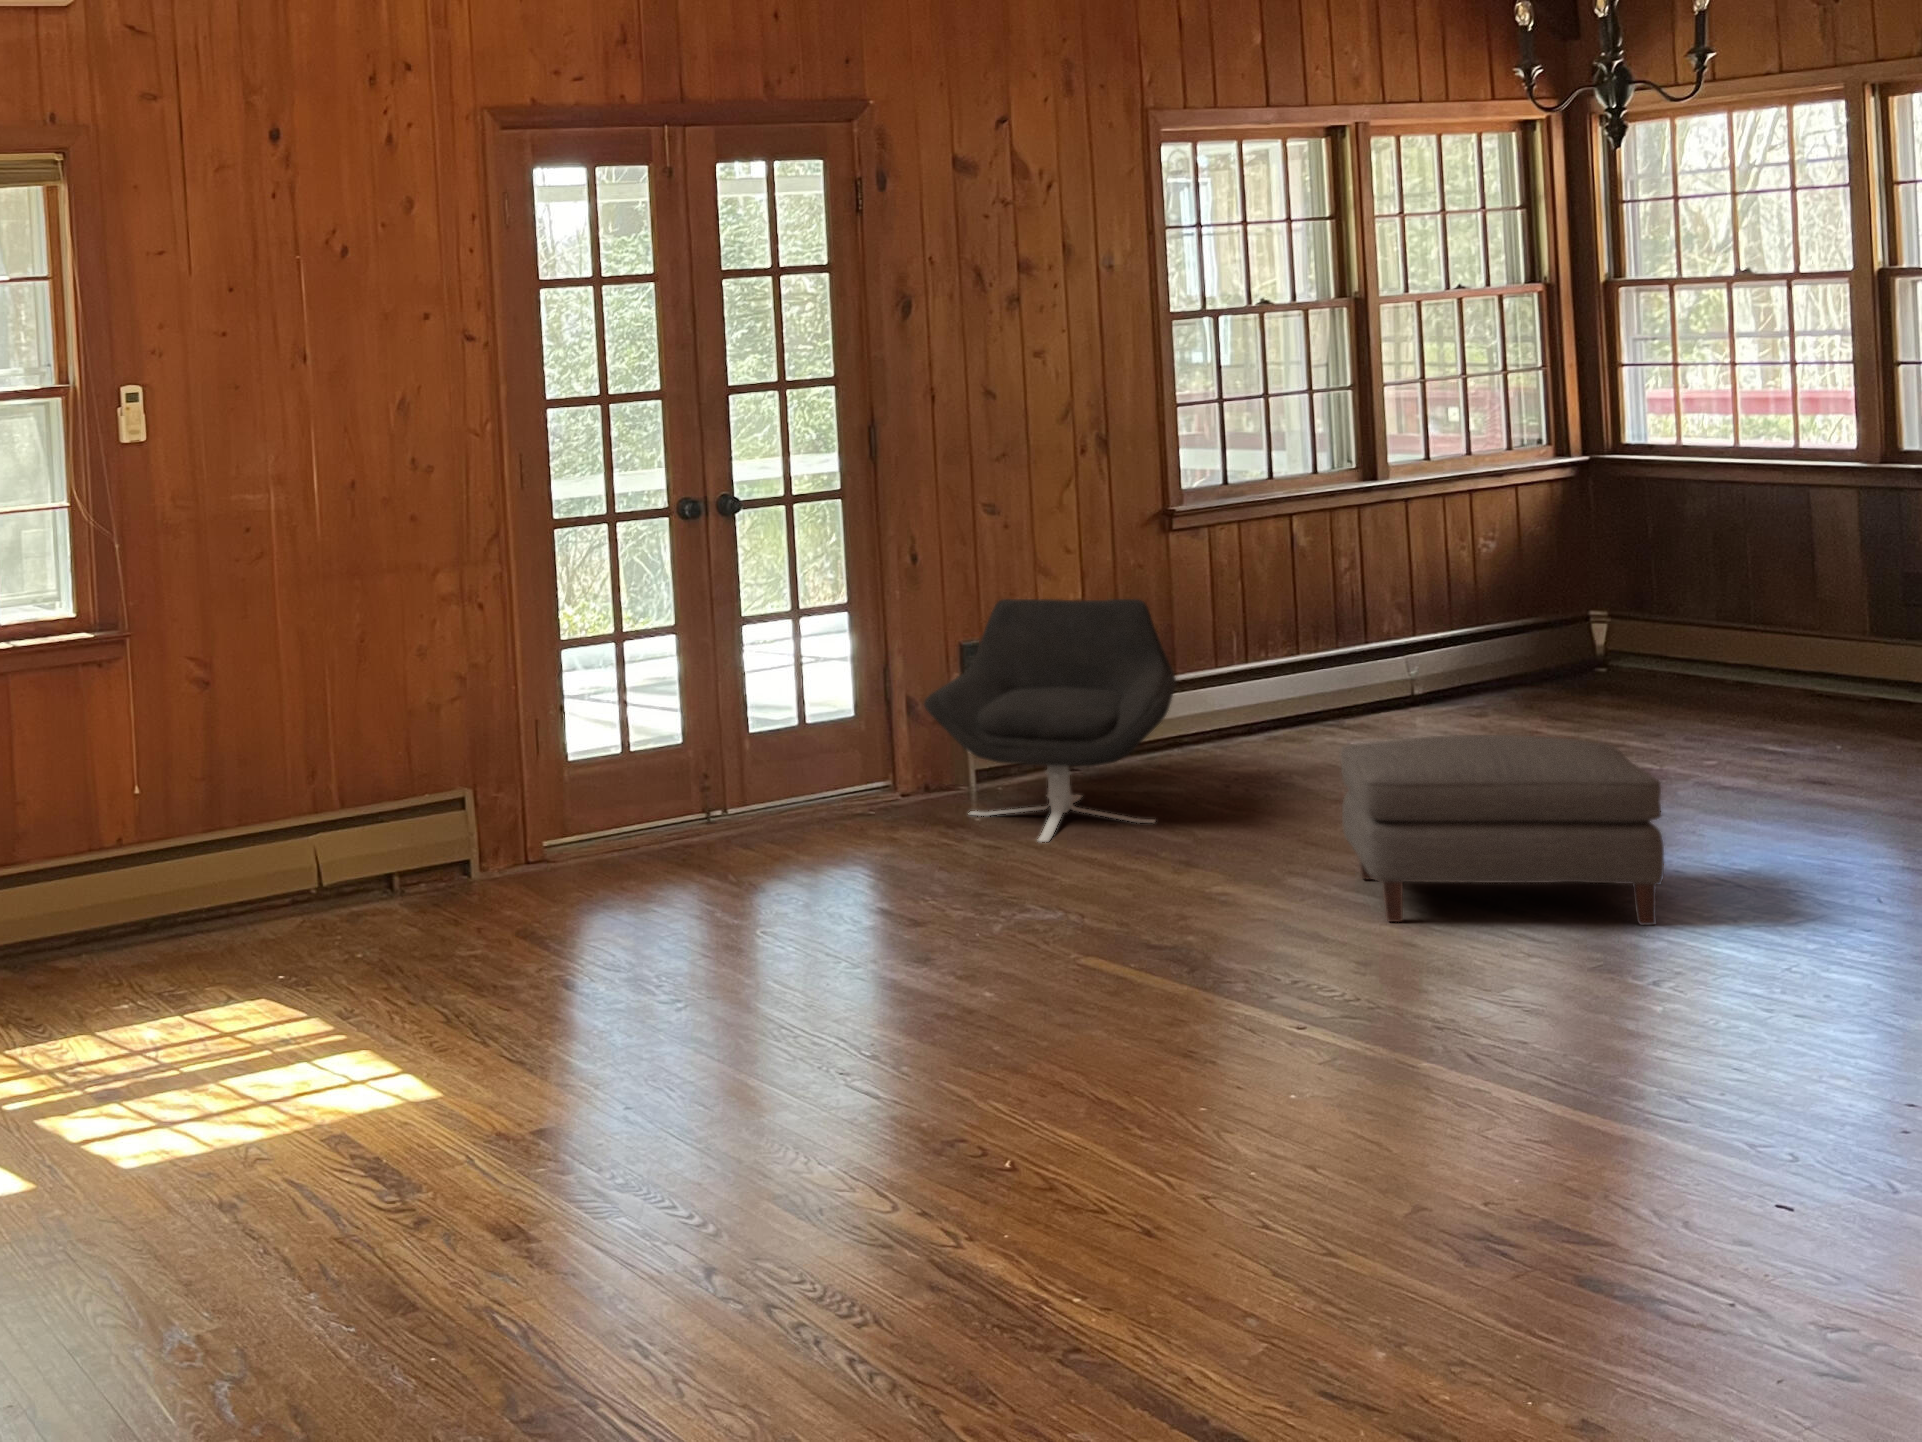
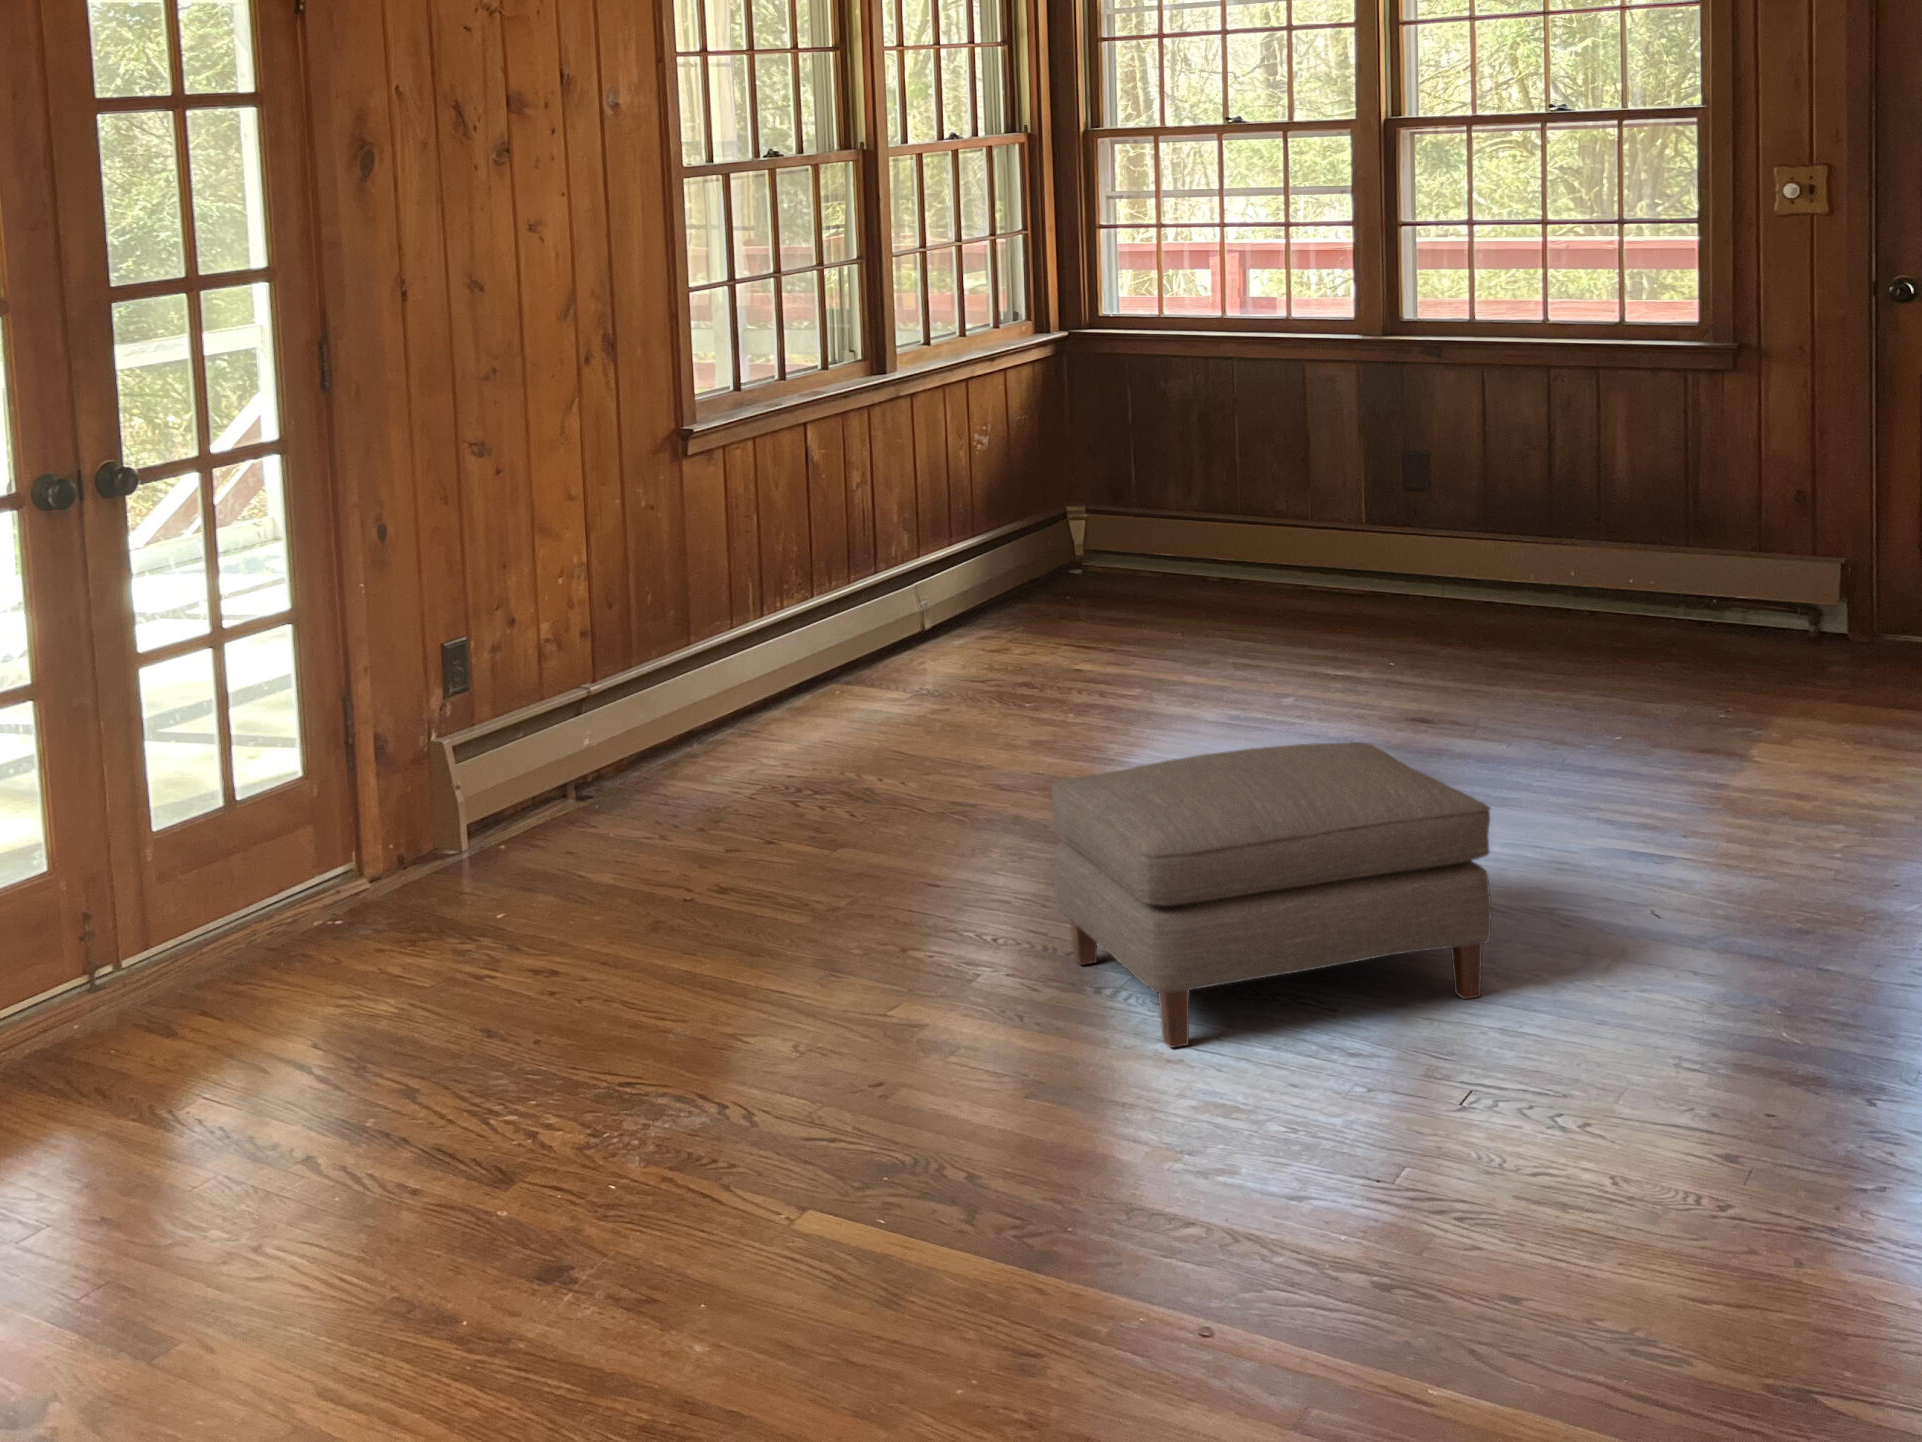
lounge chair: present [924,599,1176,842] -> none [423,569,778,952]

